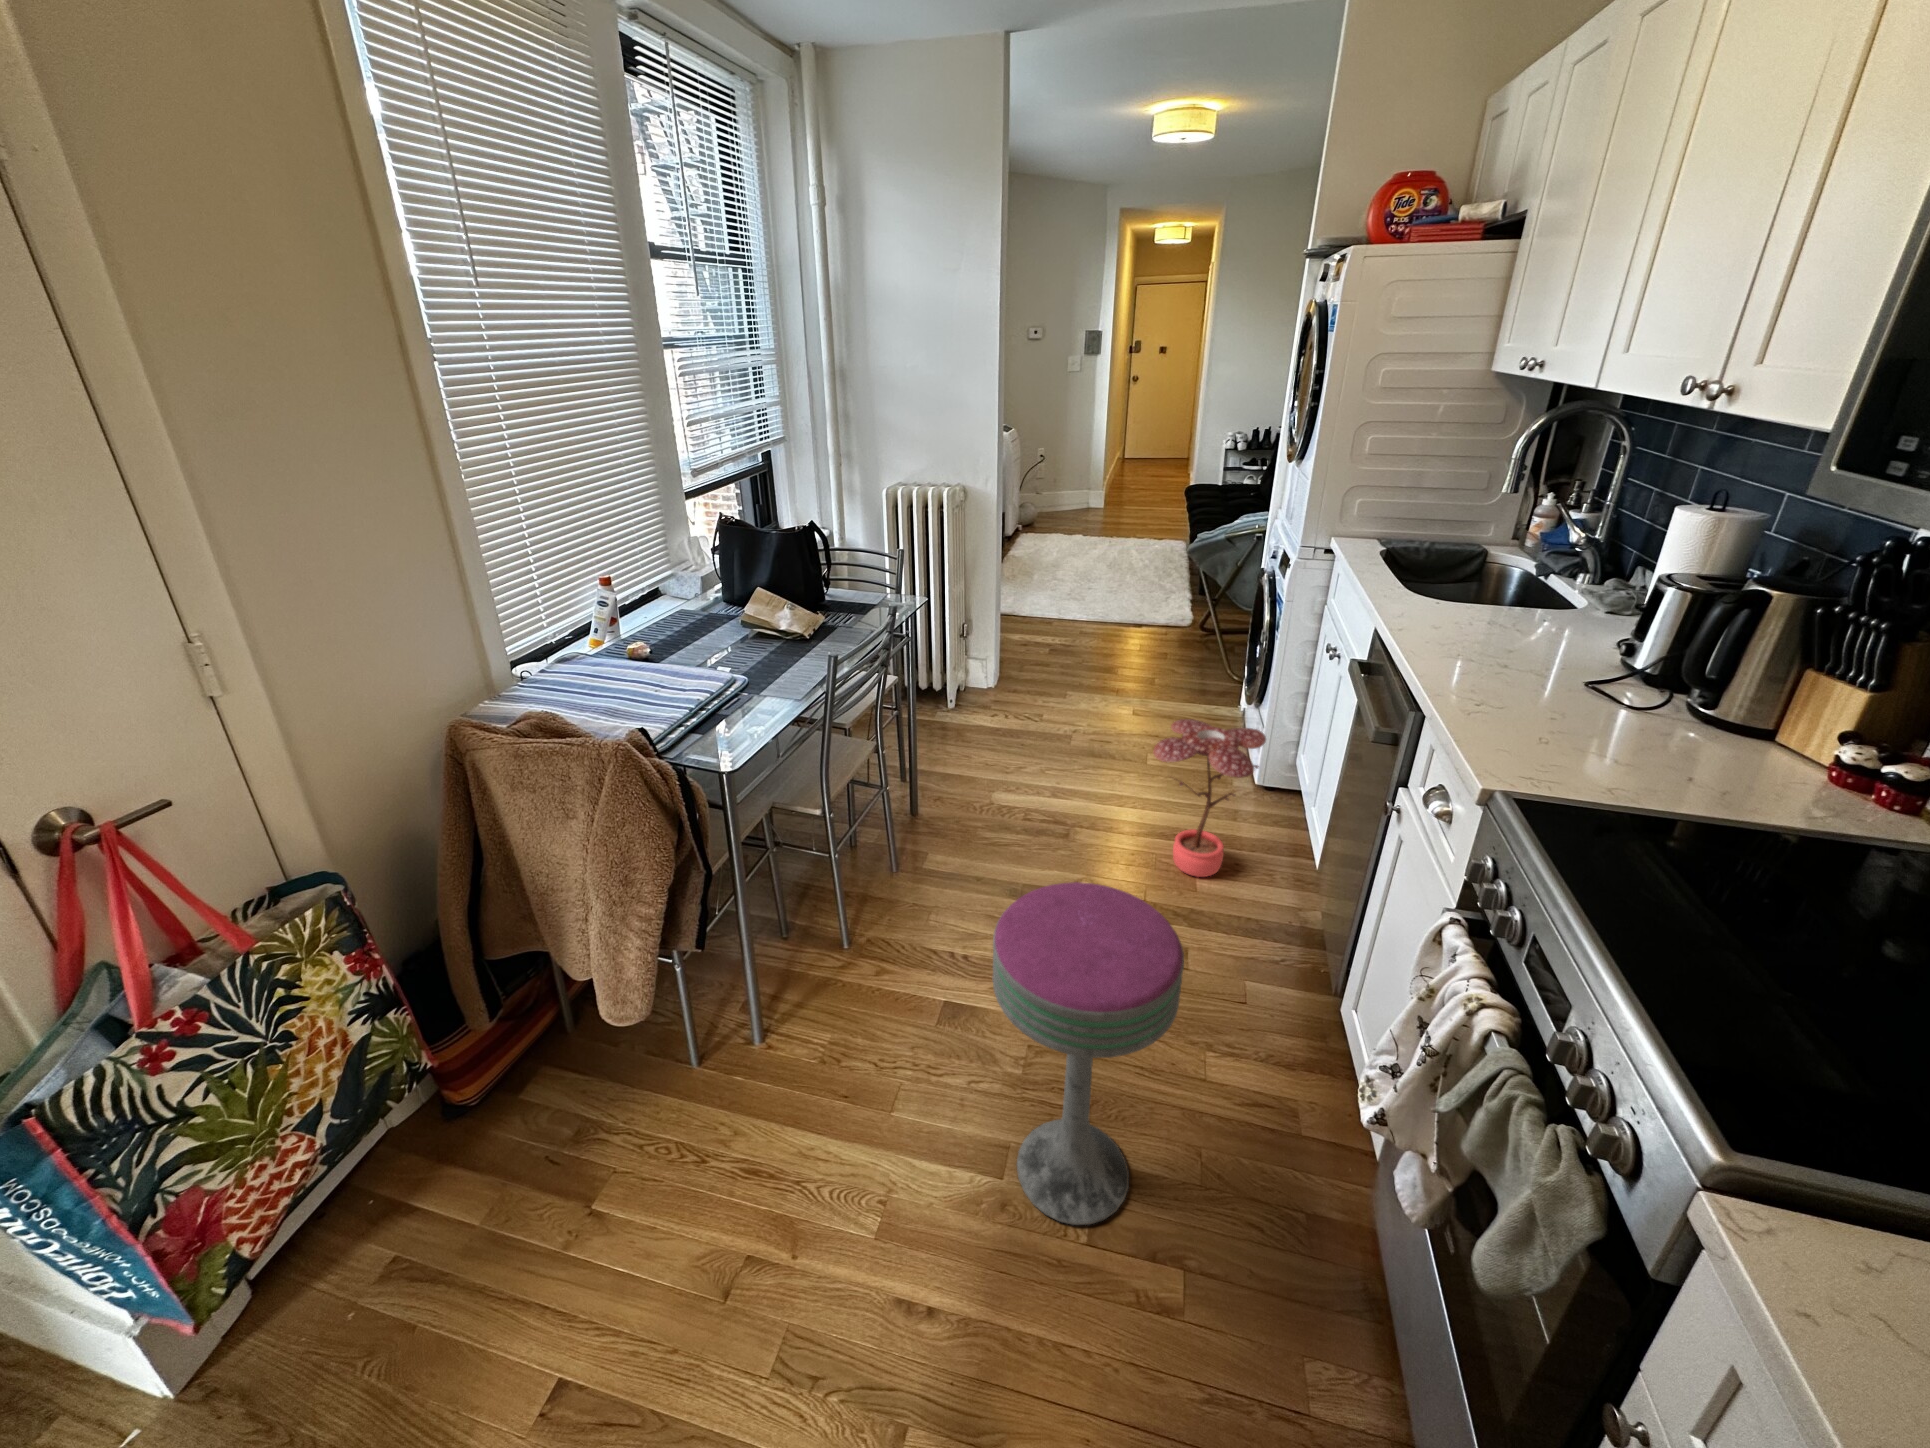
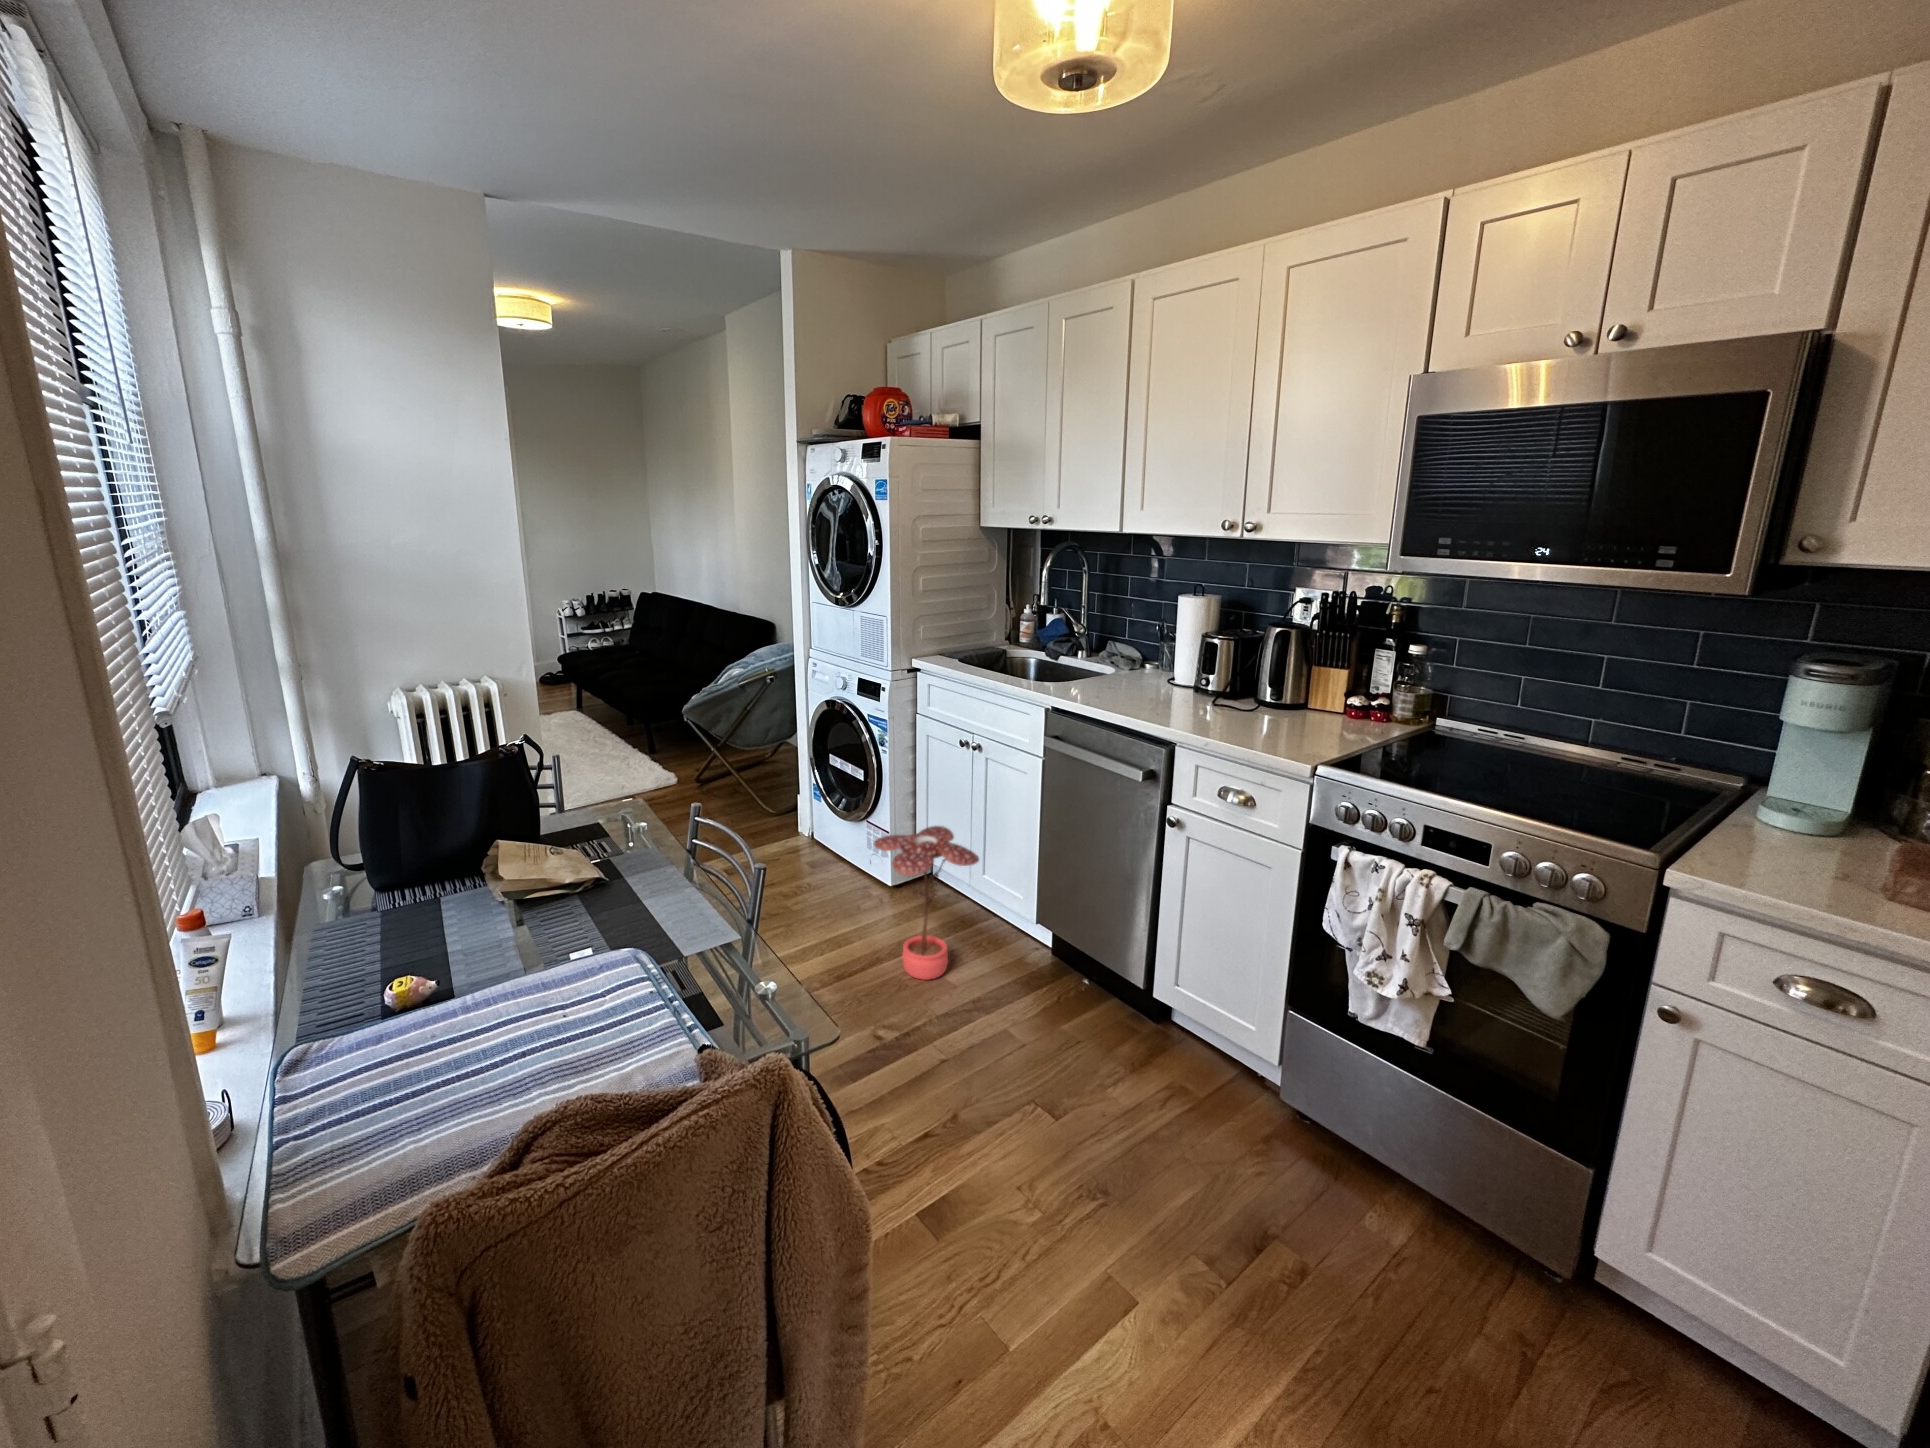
bar stool: present [993,882,1184,1225] -> none [1093,949,1274,1297]

